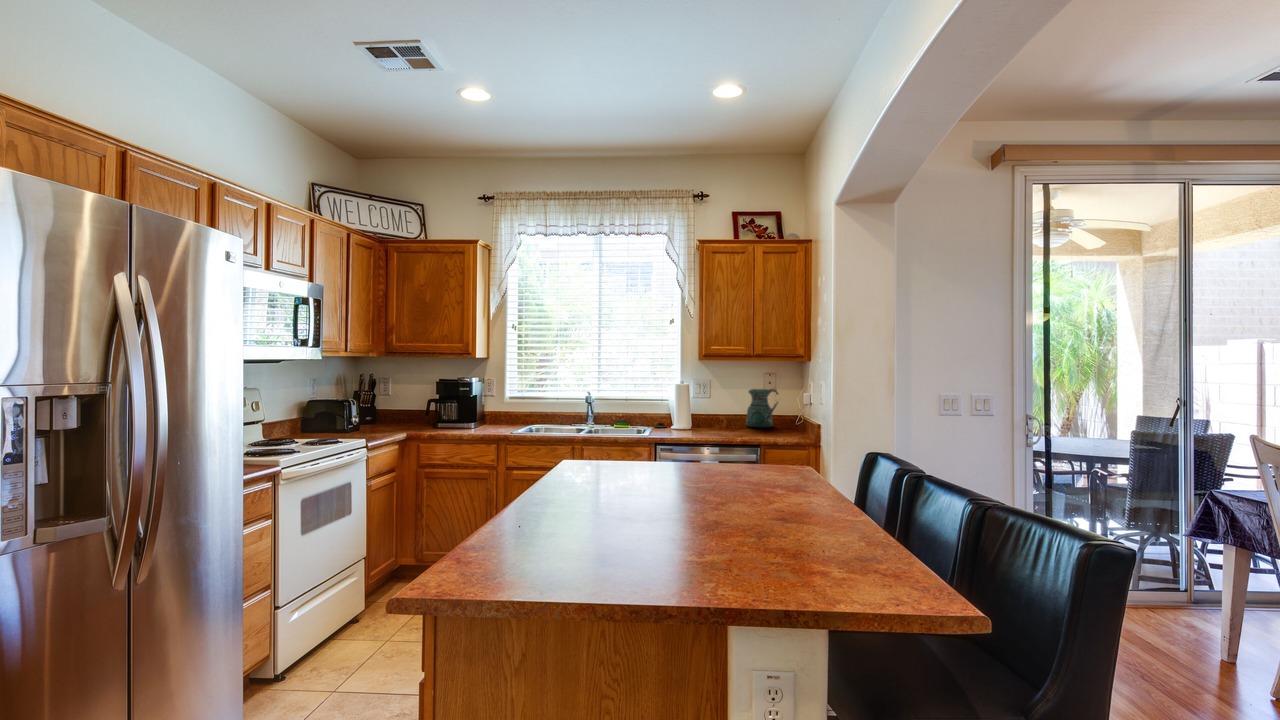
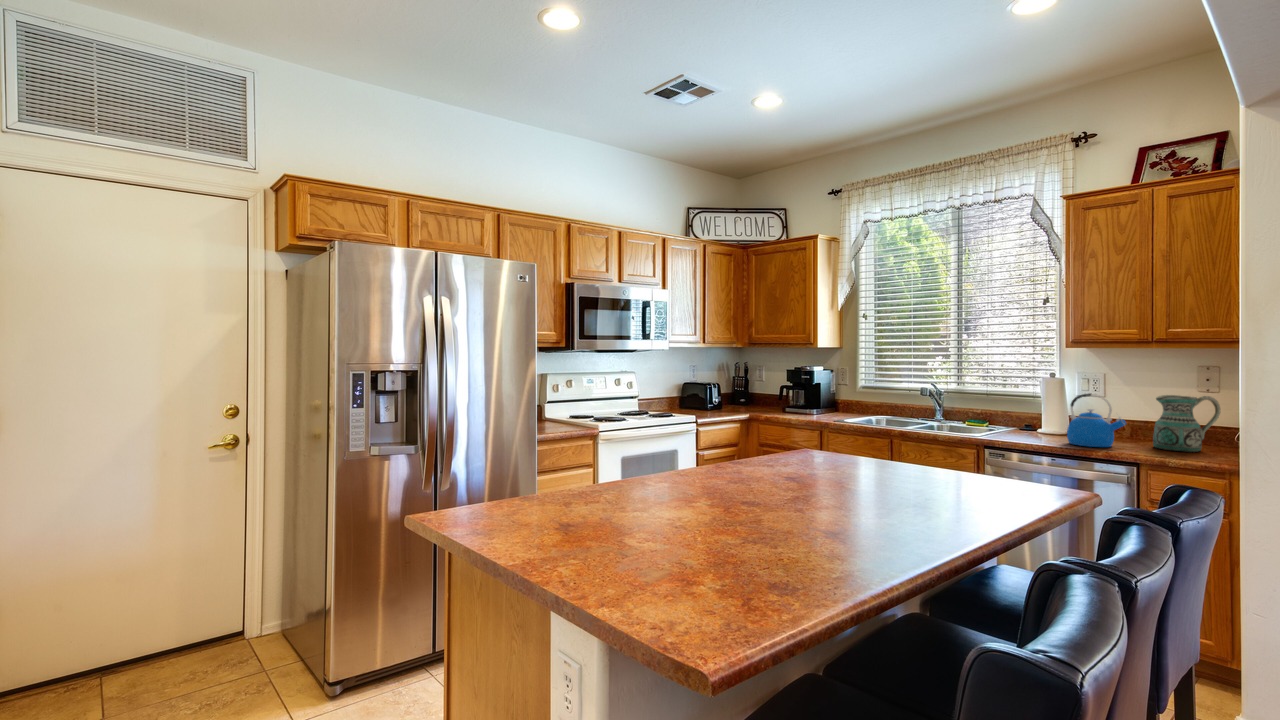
kettle: none [701,390,738,430] -> present [1067,393,1126,447]

